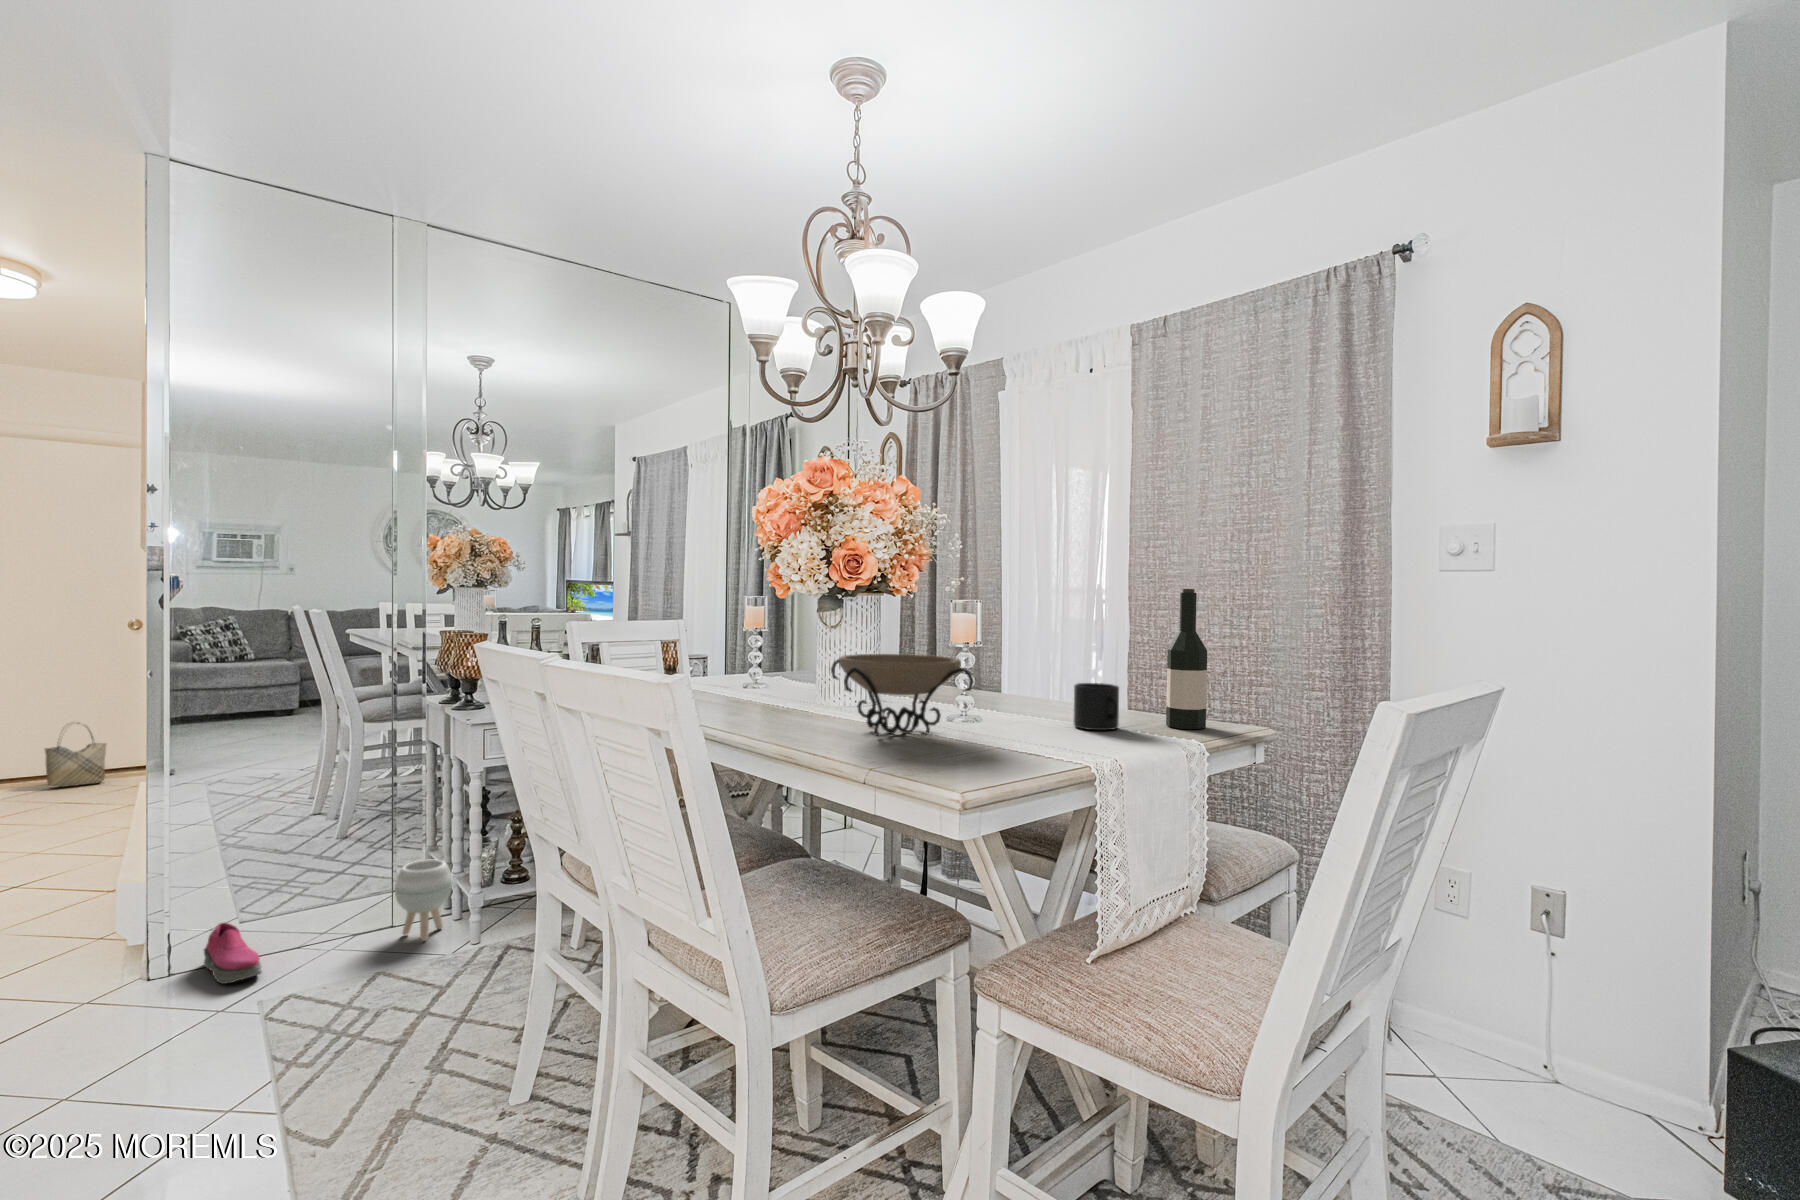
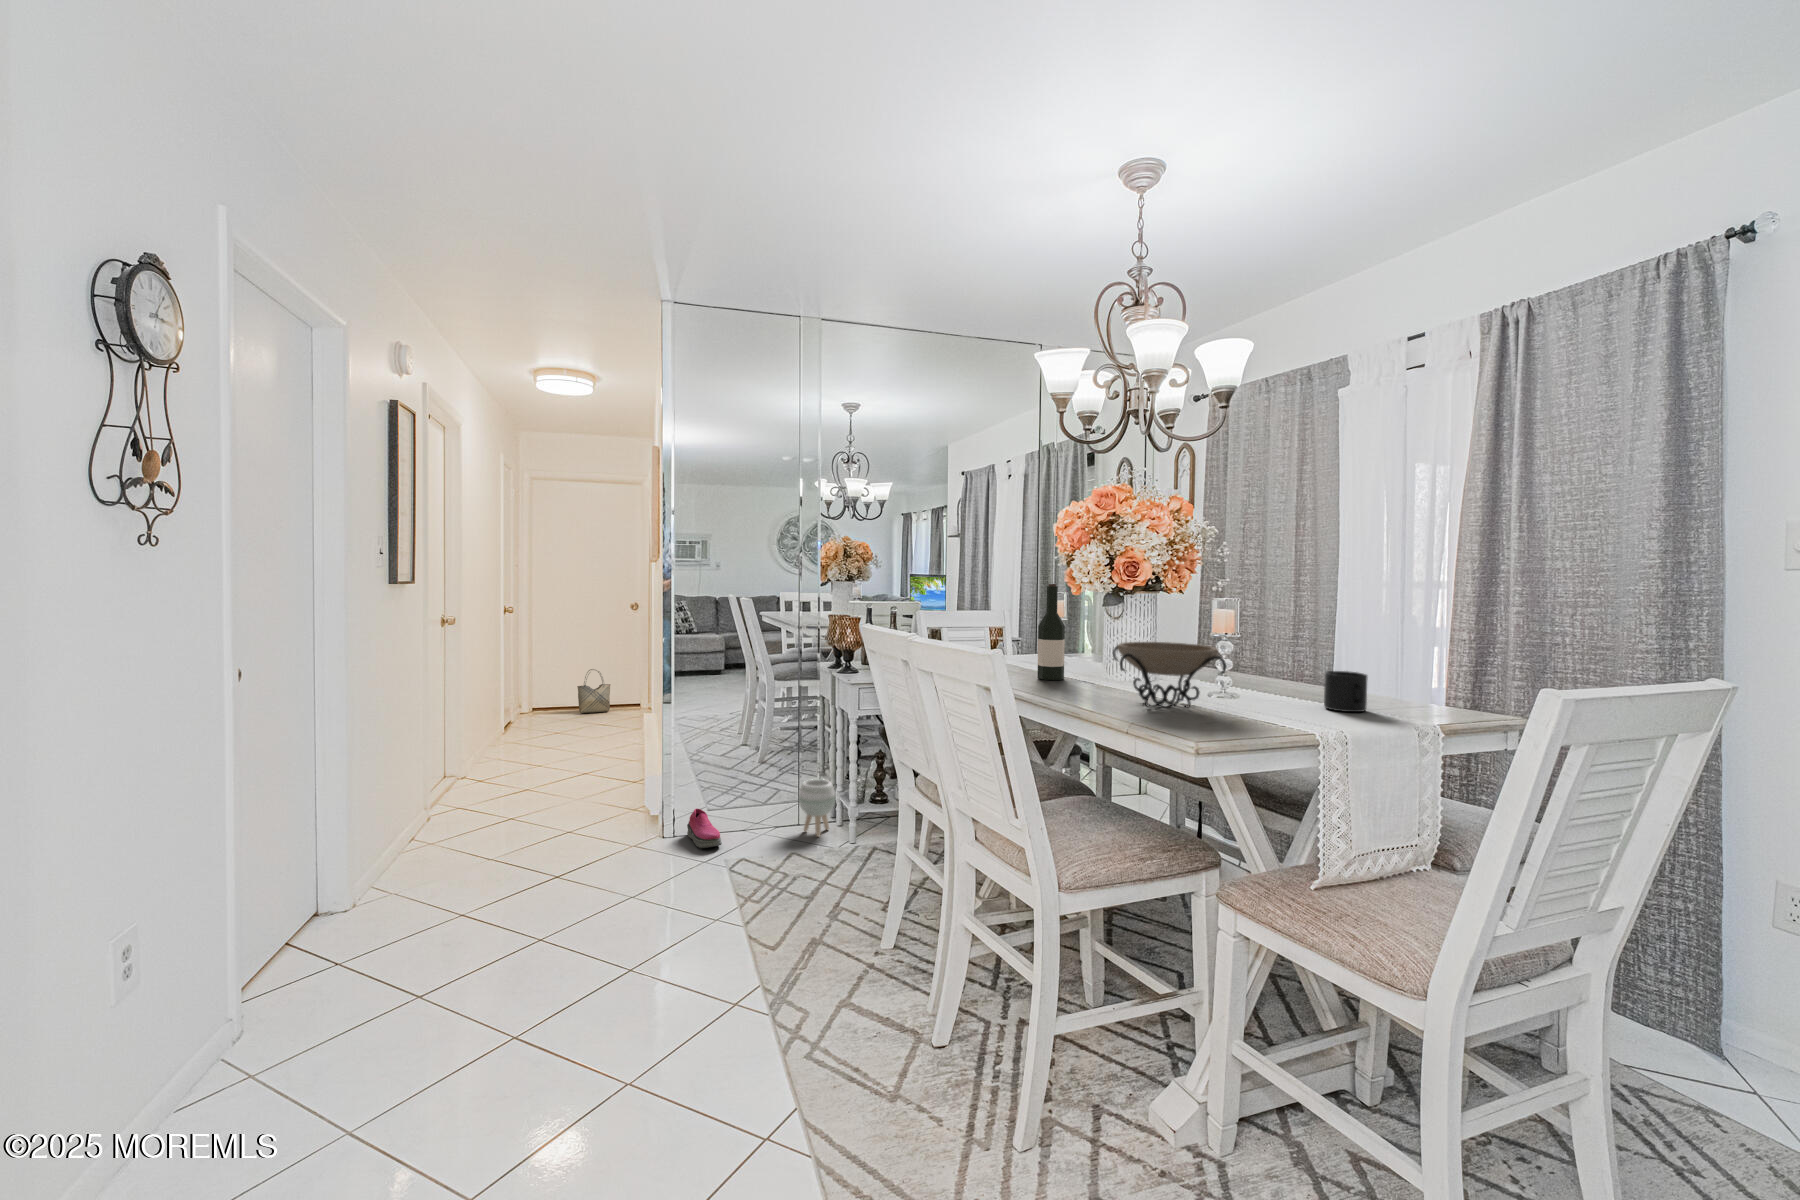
wine bottle: present [1166,589,1207,729] -> present [1037,584,1065,680]

